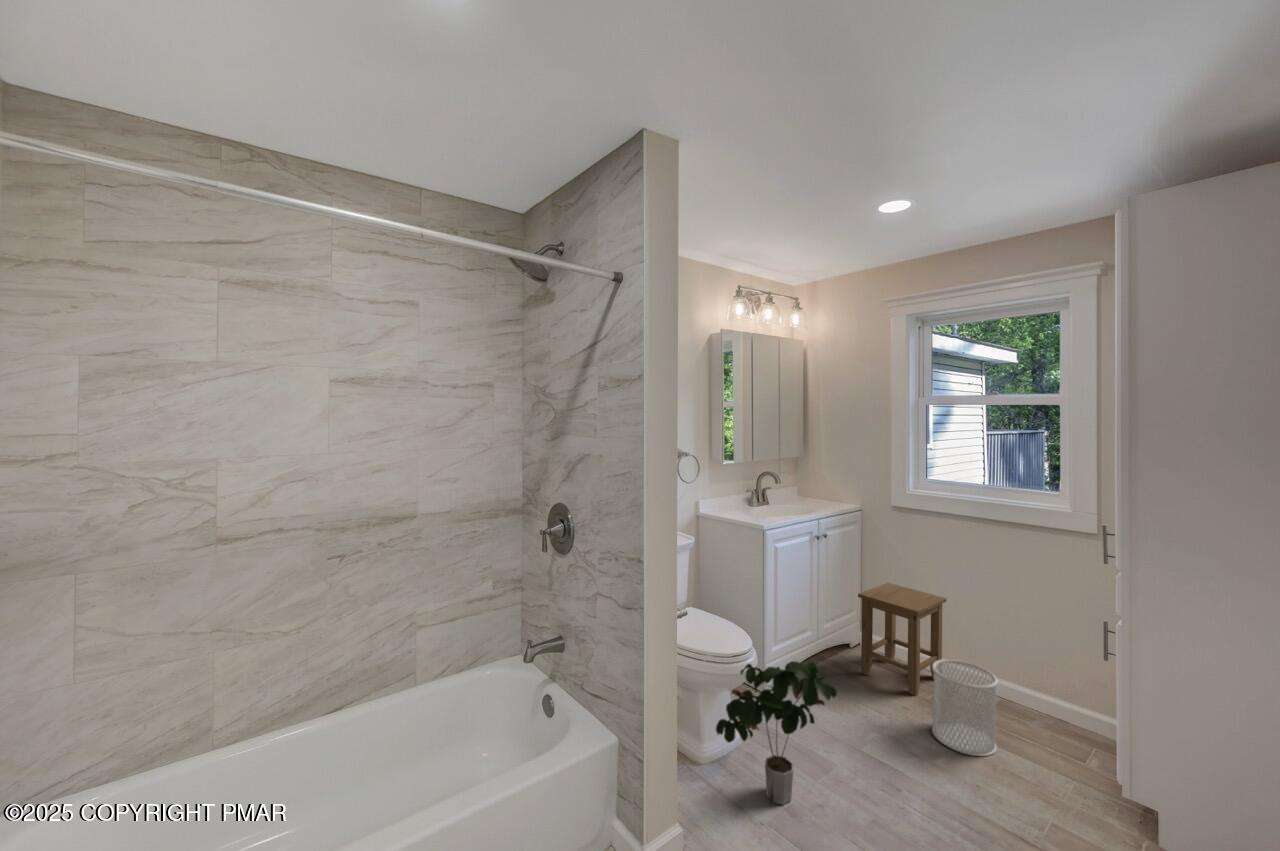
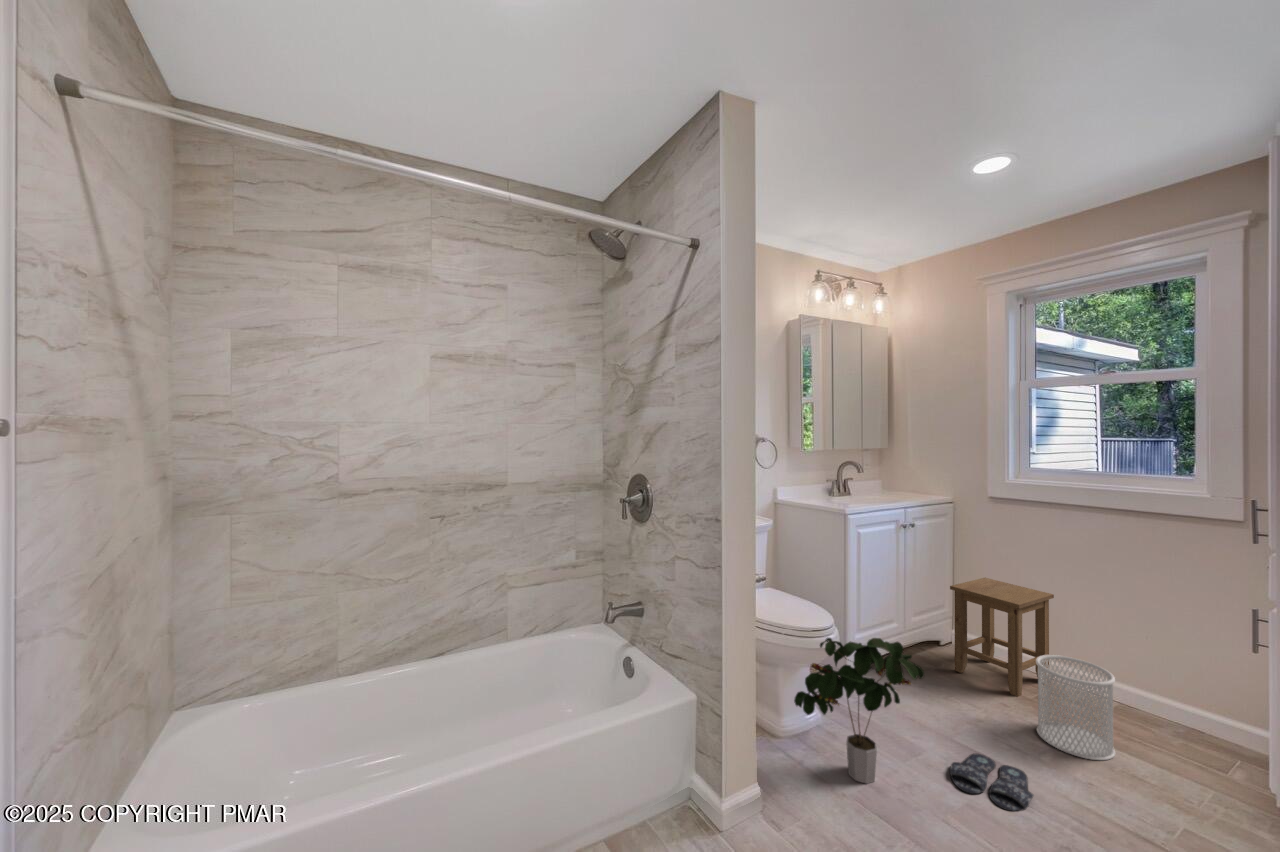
slippers: none [858,761,931,819] -> present [950,754,1034,811]

